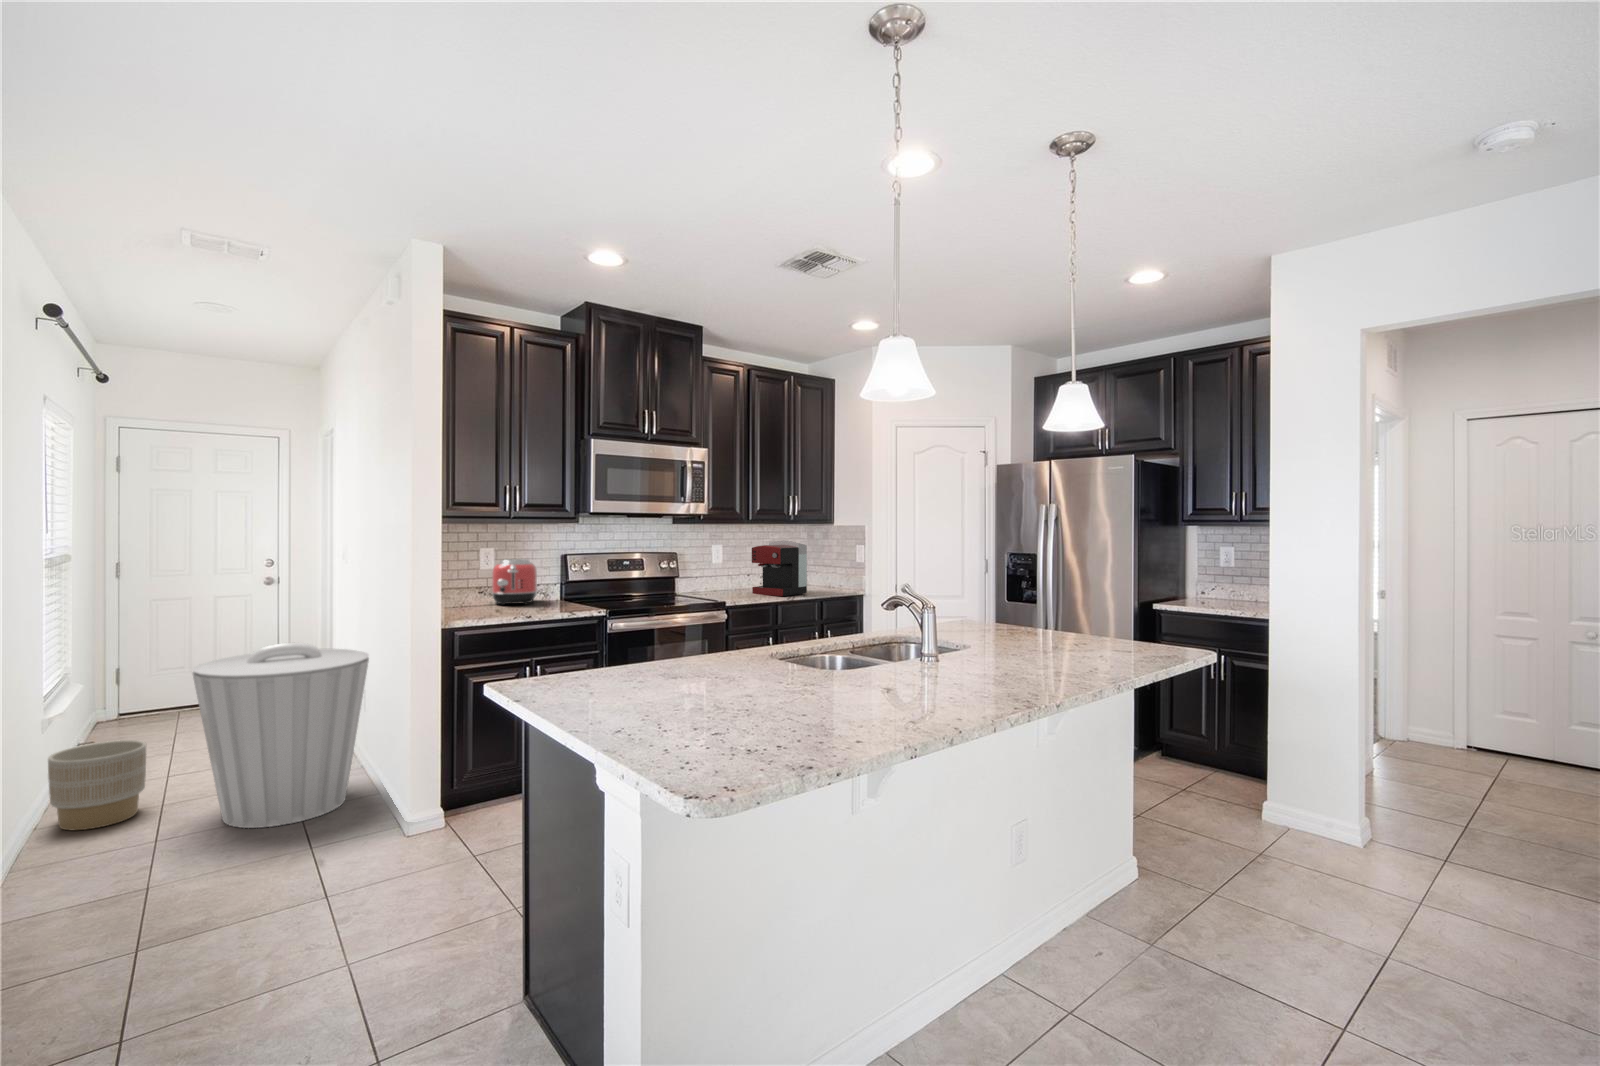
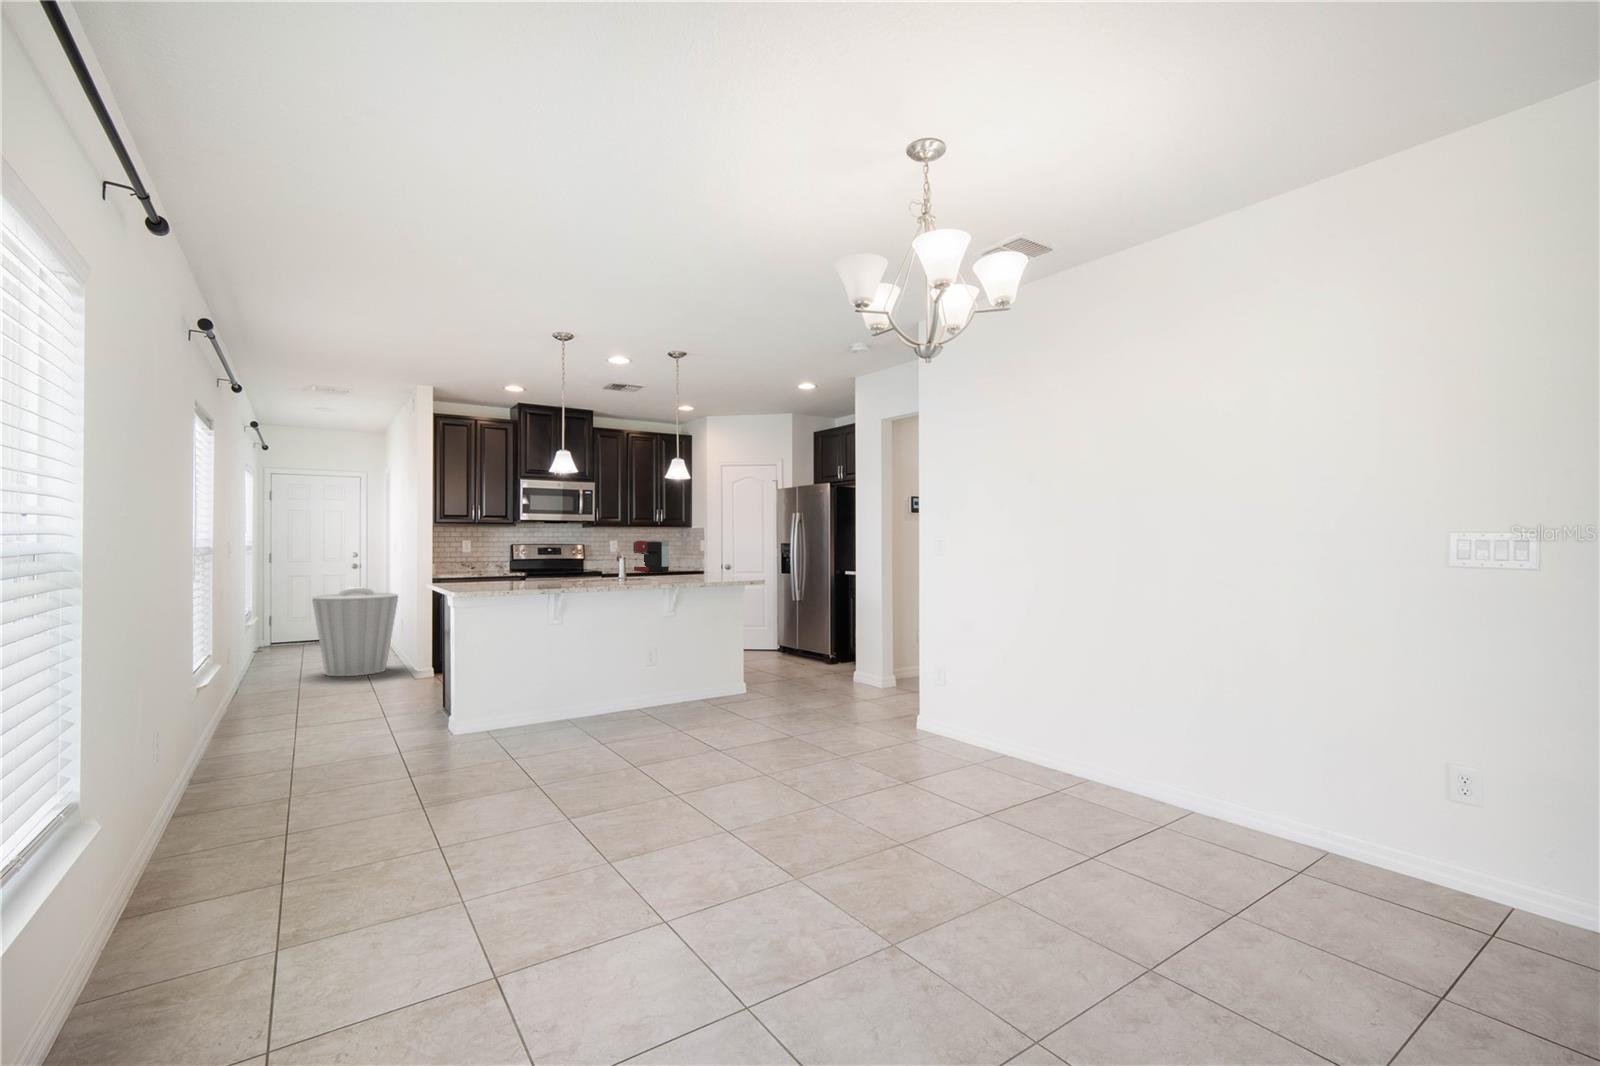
toaster: present [492,559,537,605] -> none [467,547,494,571]
planter: present [48,740,146,830] -> none [246,636,290,675]

